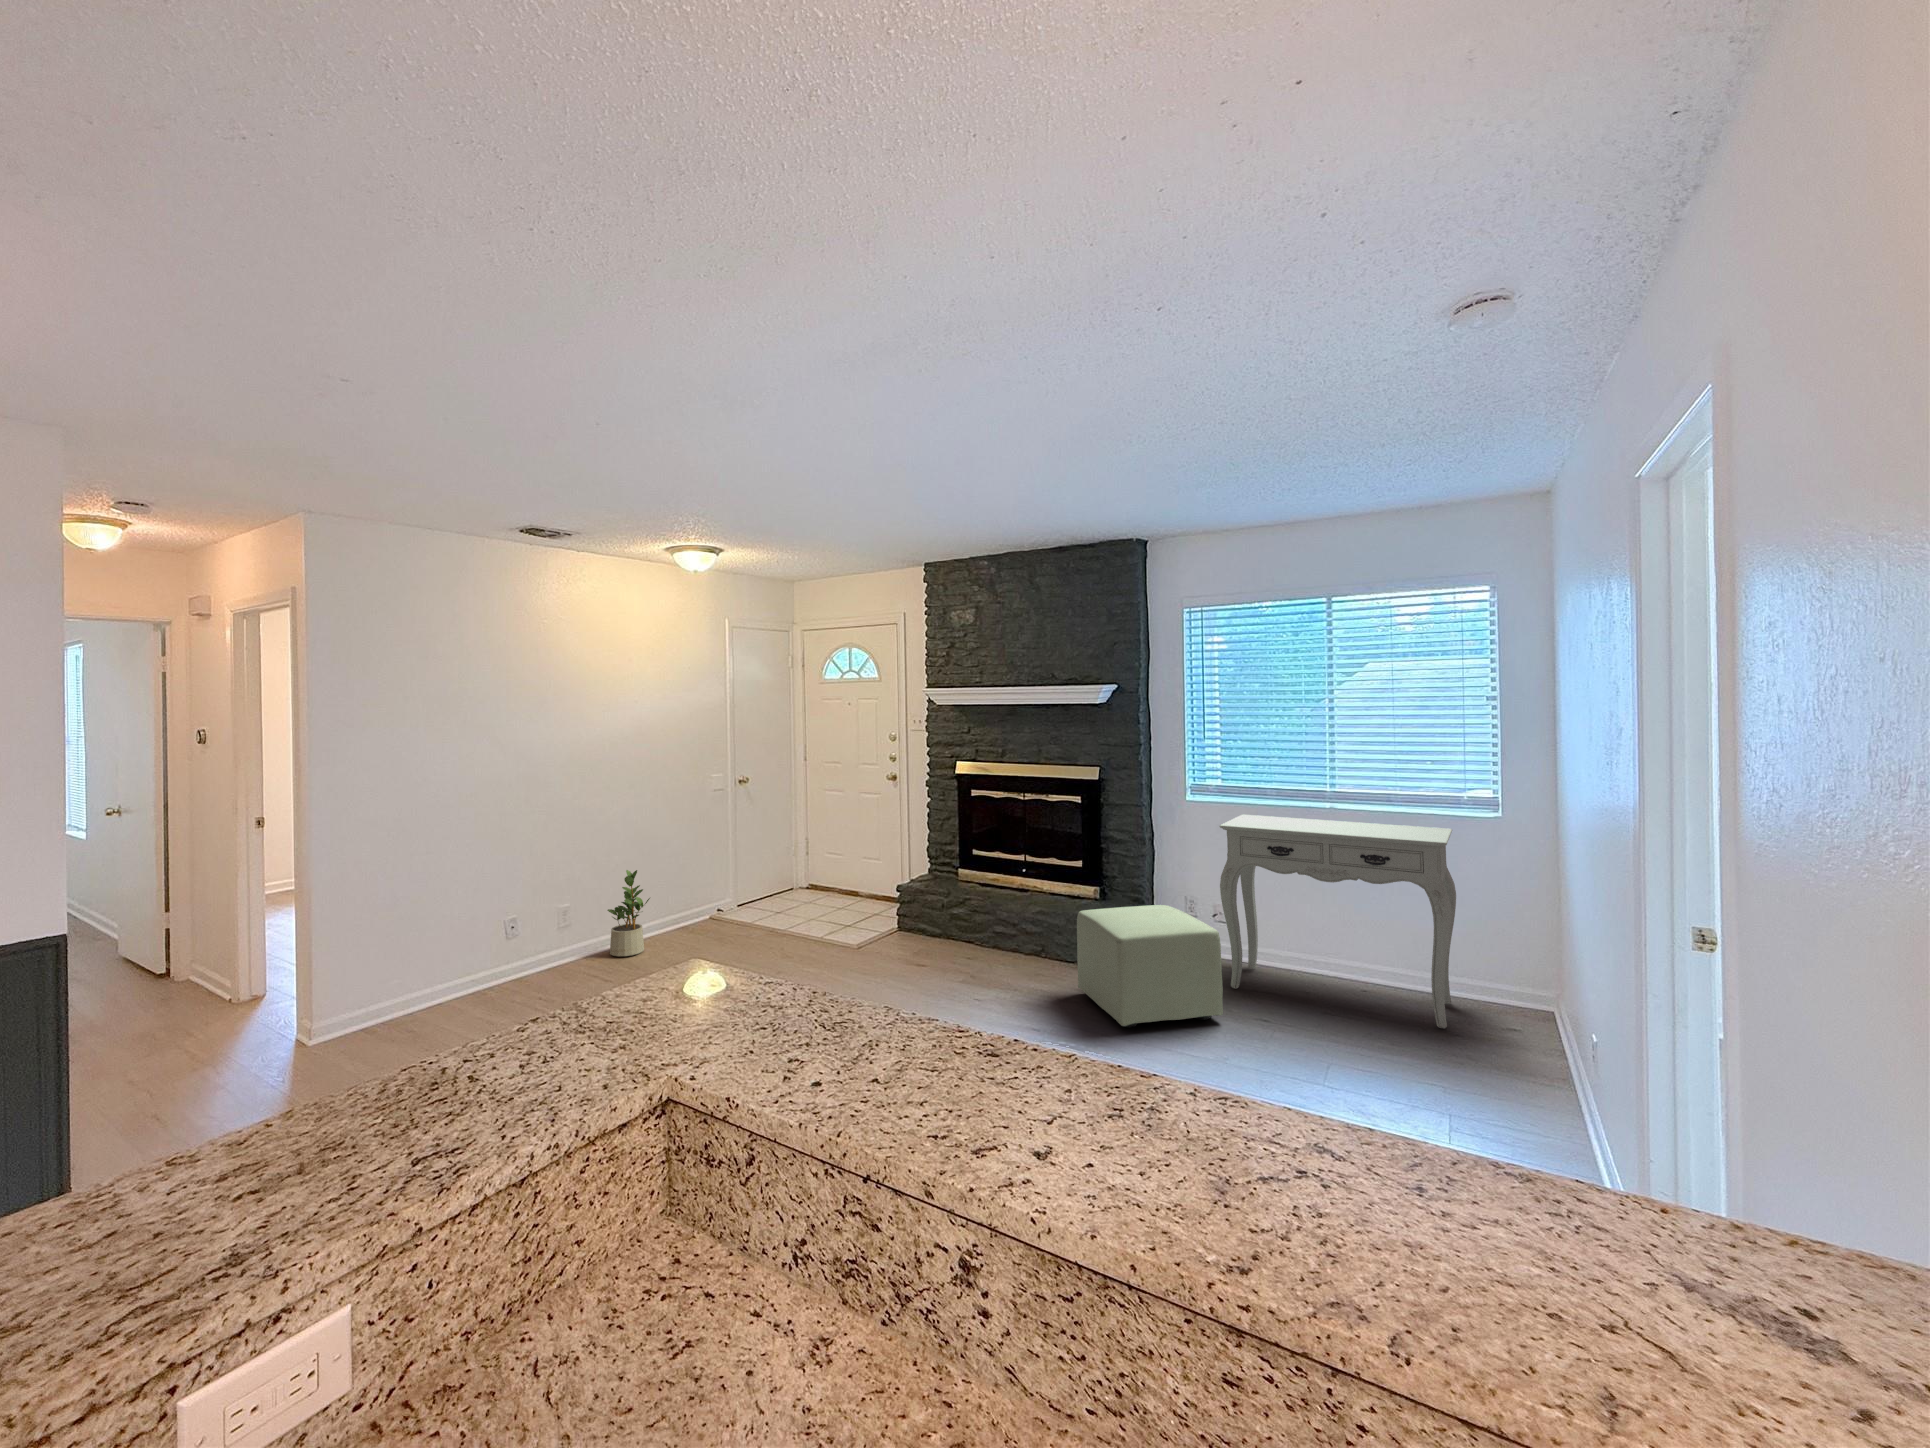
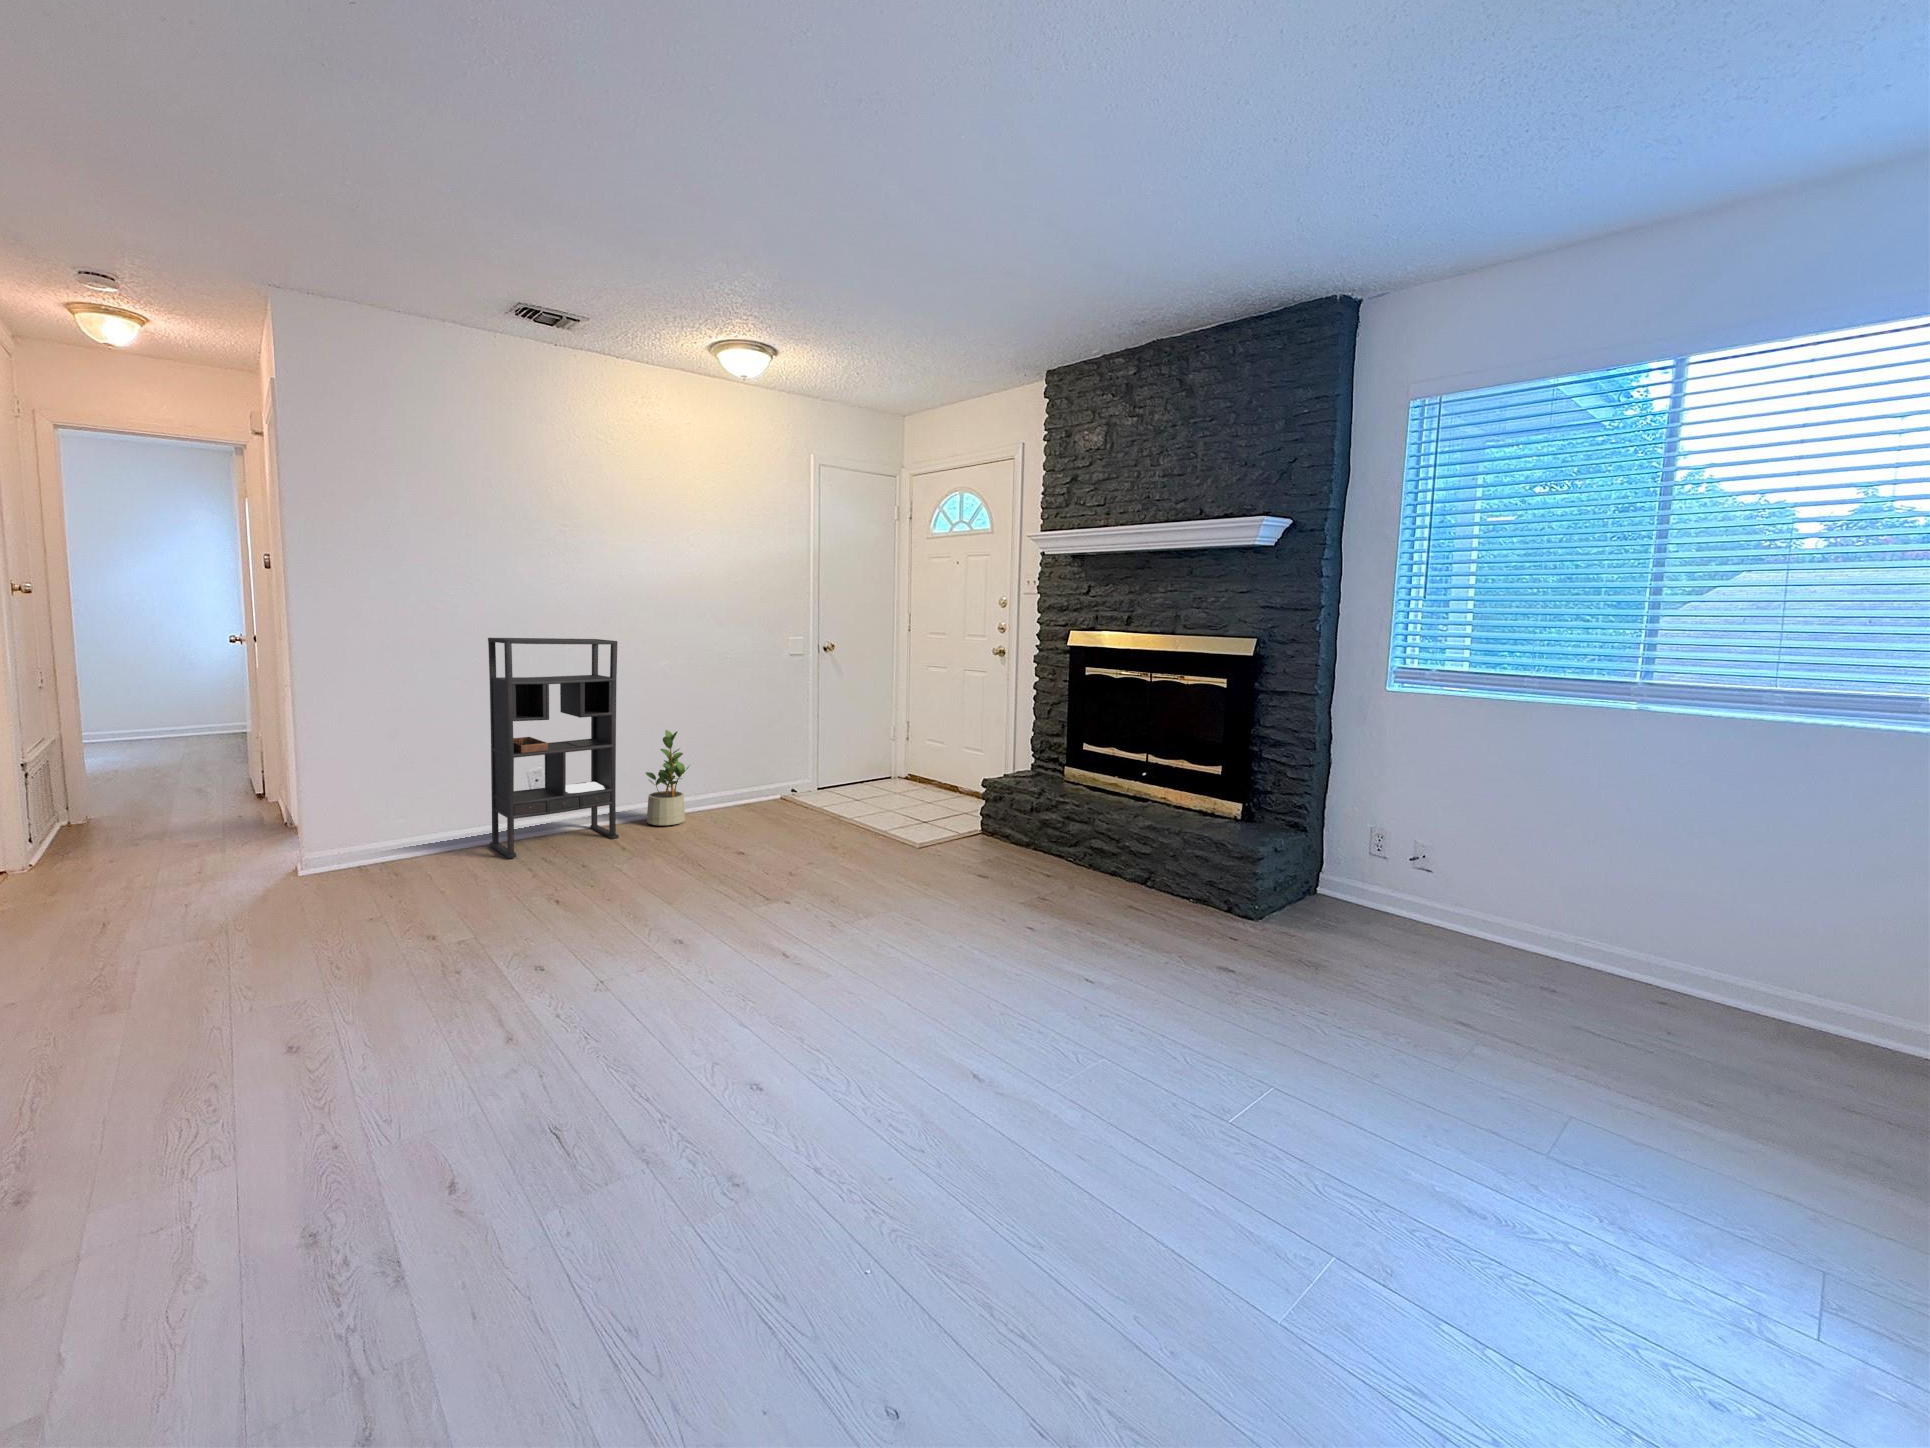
bookshelf: none [479,795,595,1003] -> present [488,638,619,858]
console table: present [1219,815,1456,1028] -> none [1420,713,1889,1088]
ottoman: present [1077,905,1223,1028] -> none [1180,826,1403,1005]

